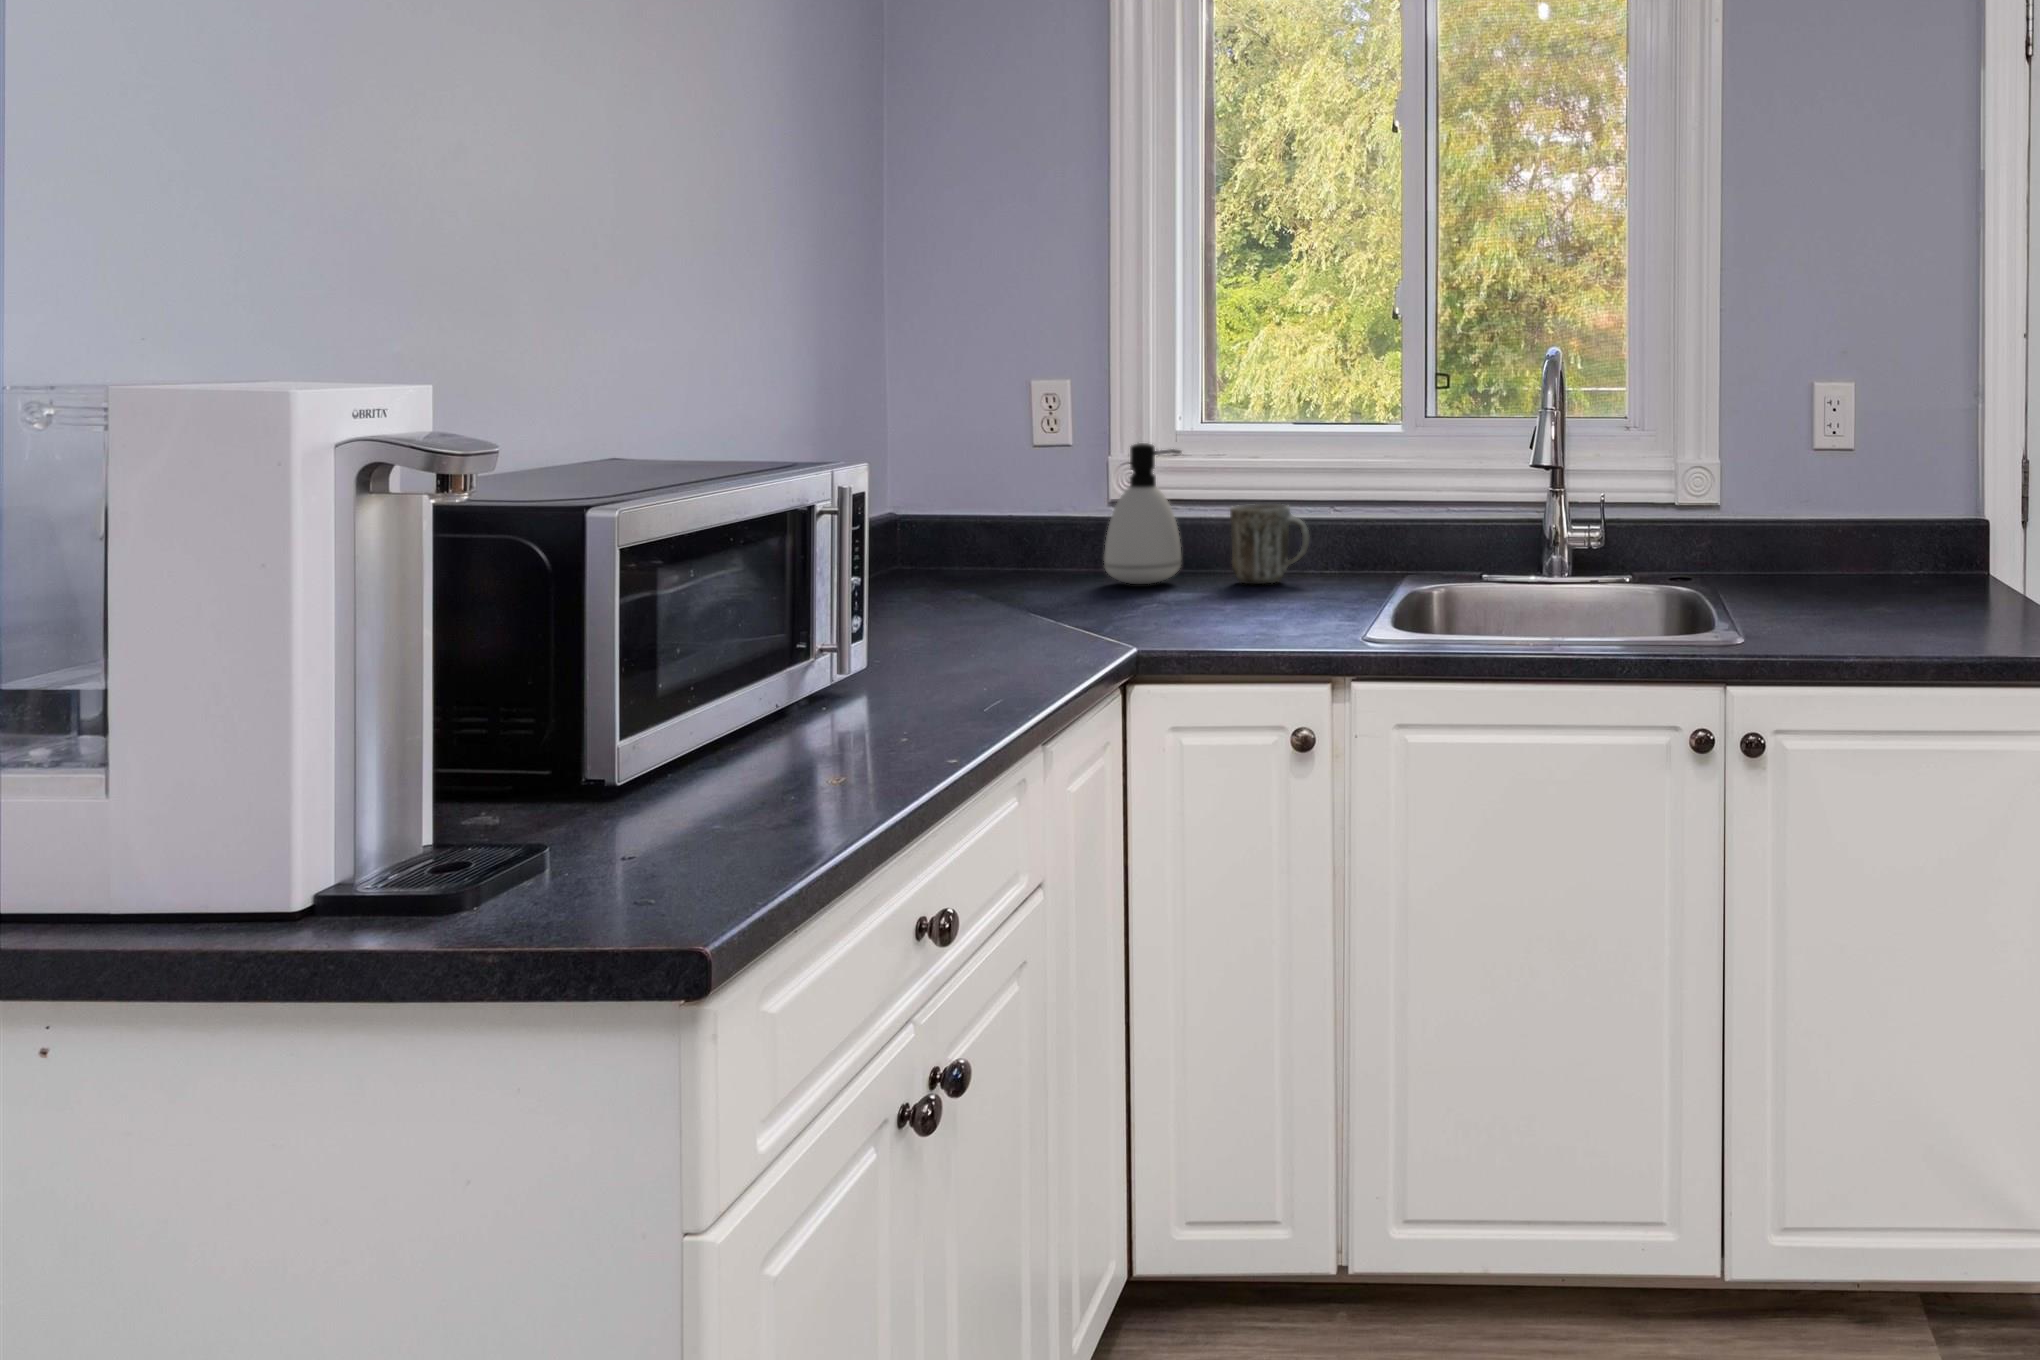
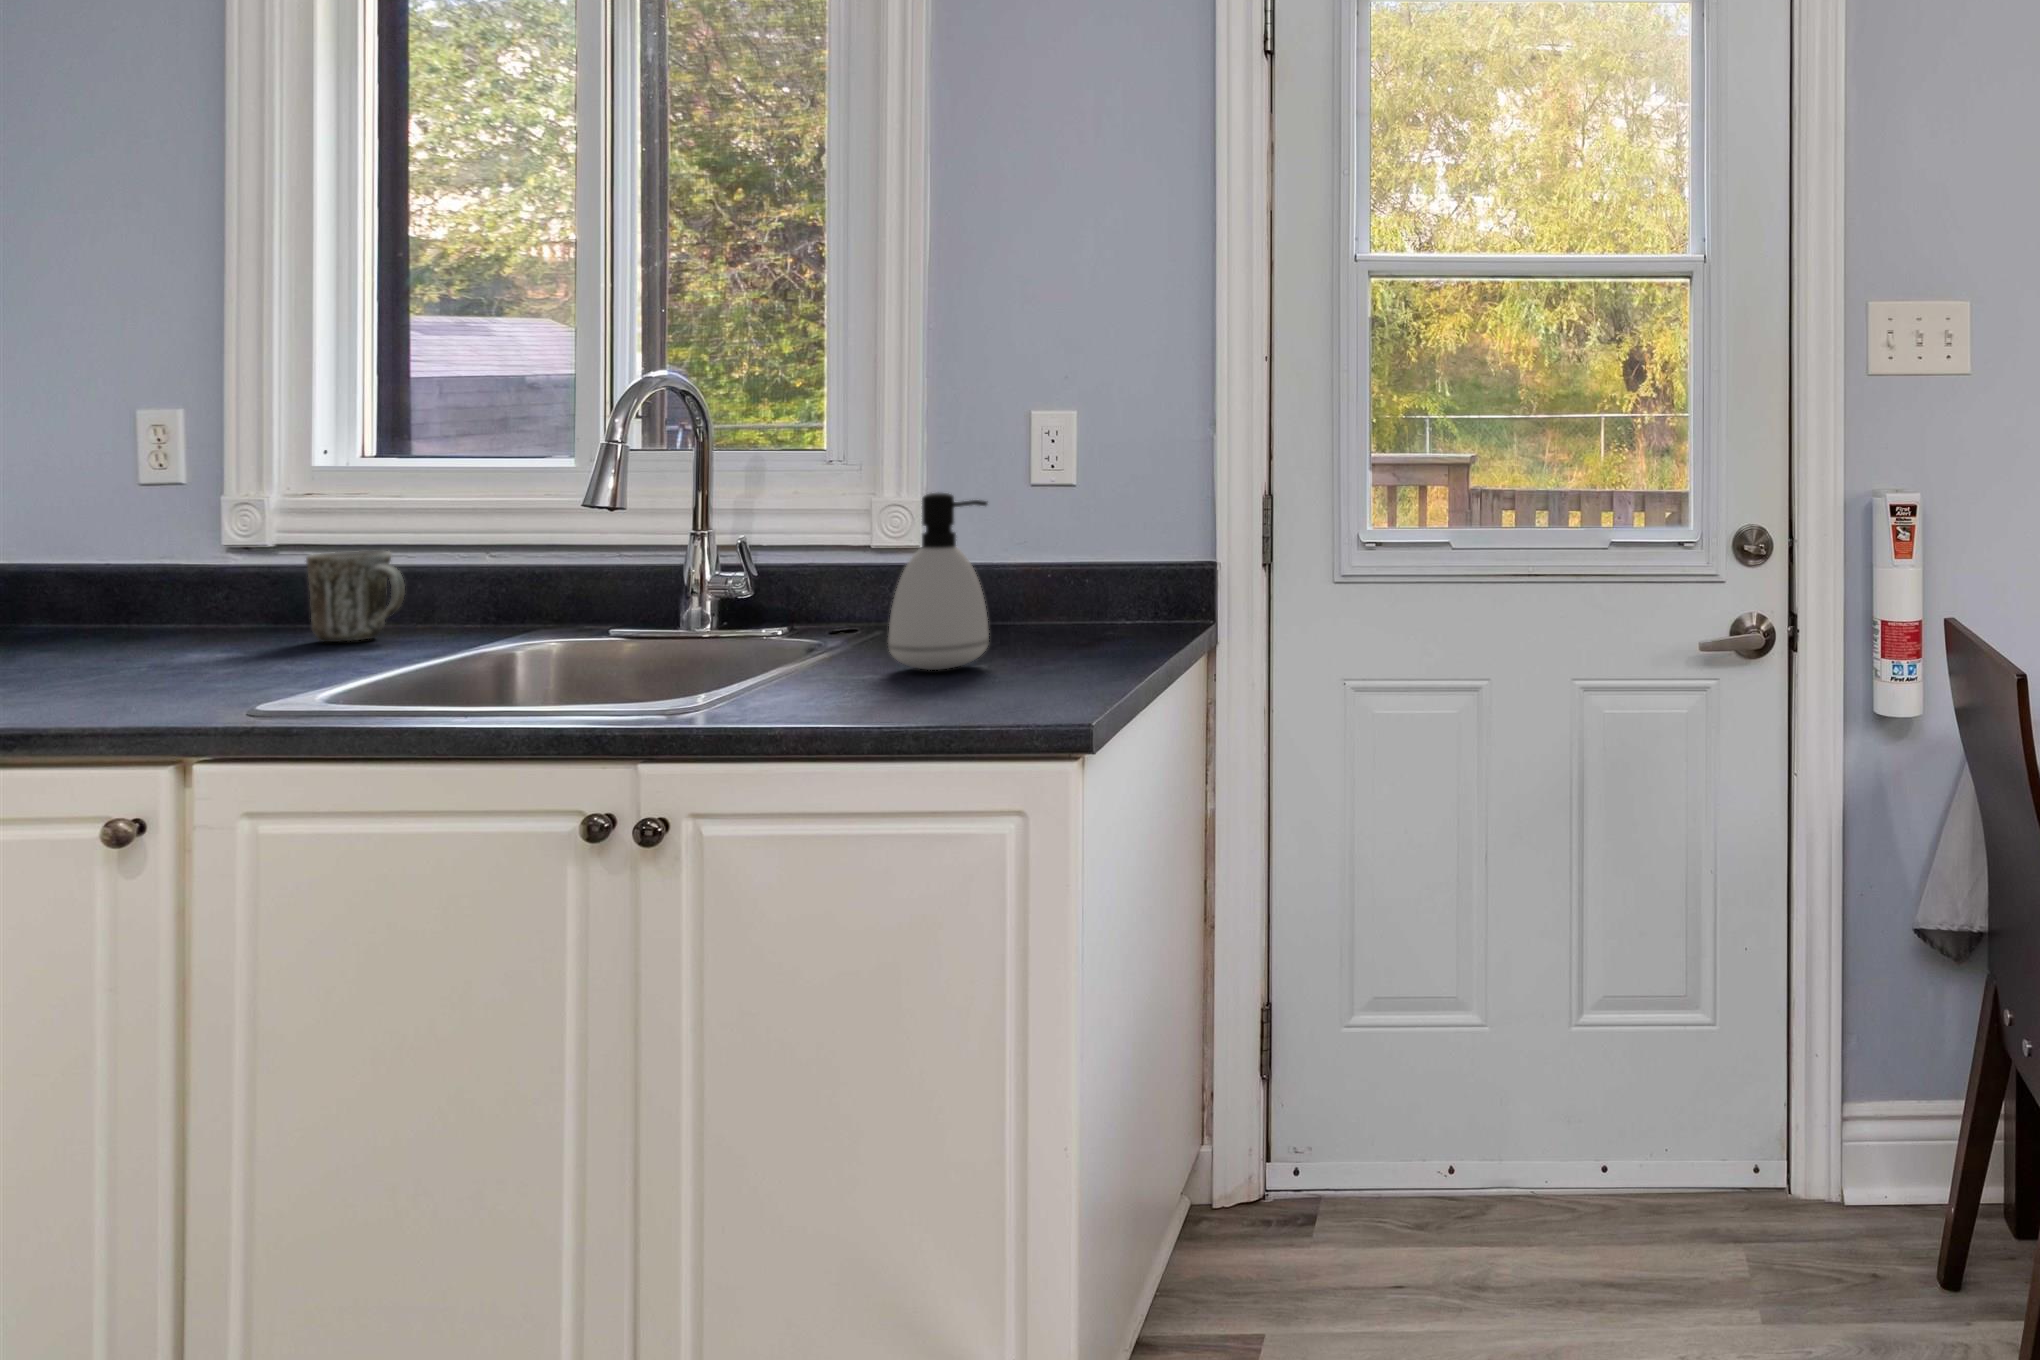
soap dispenser: present [1104,443,1181,584] -> present [888,493,989,670]

